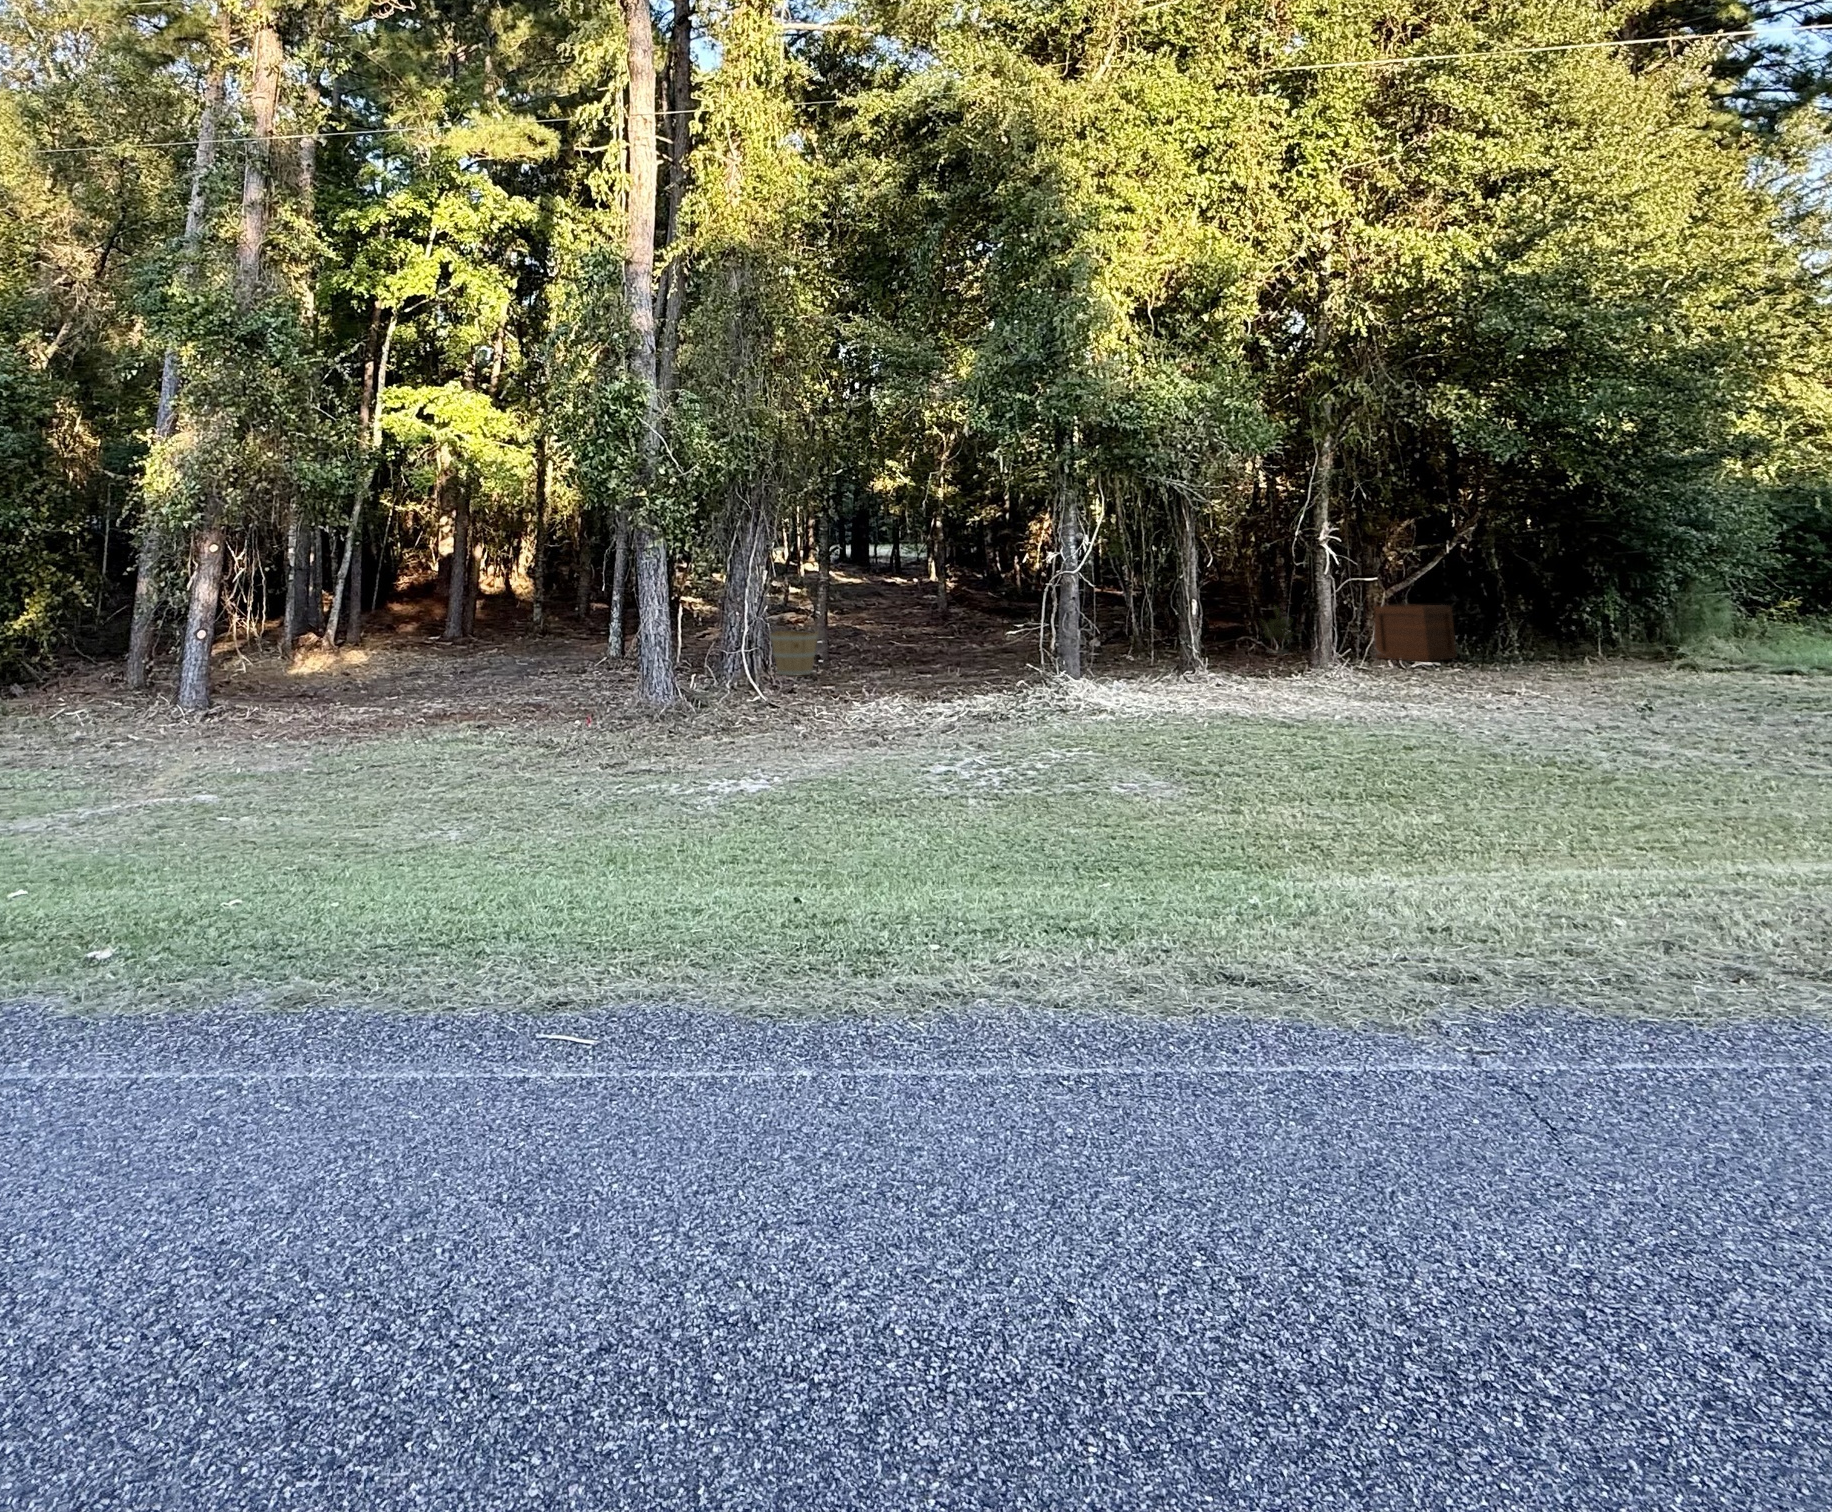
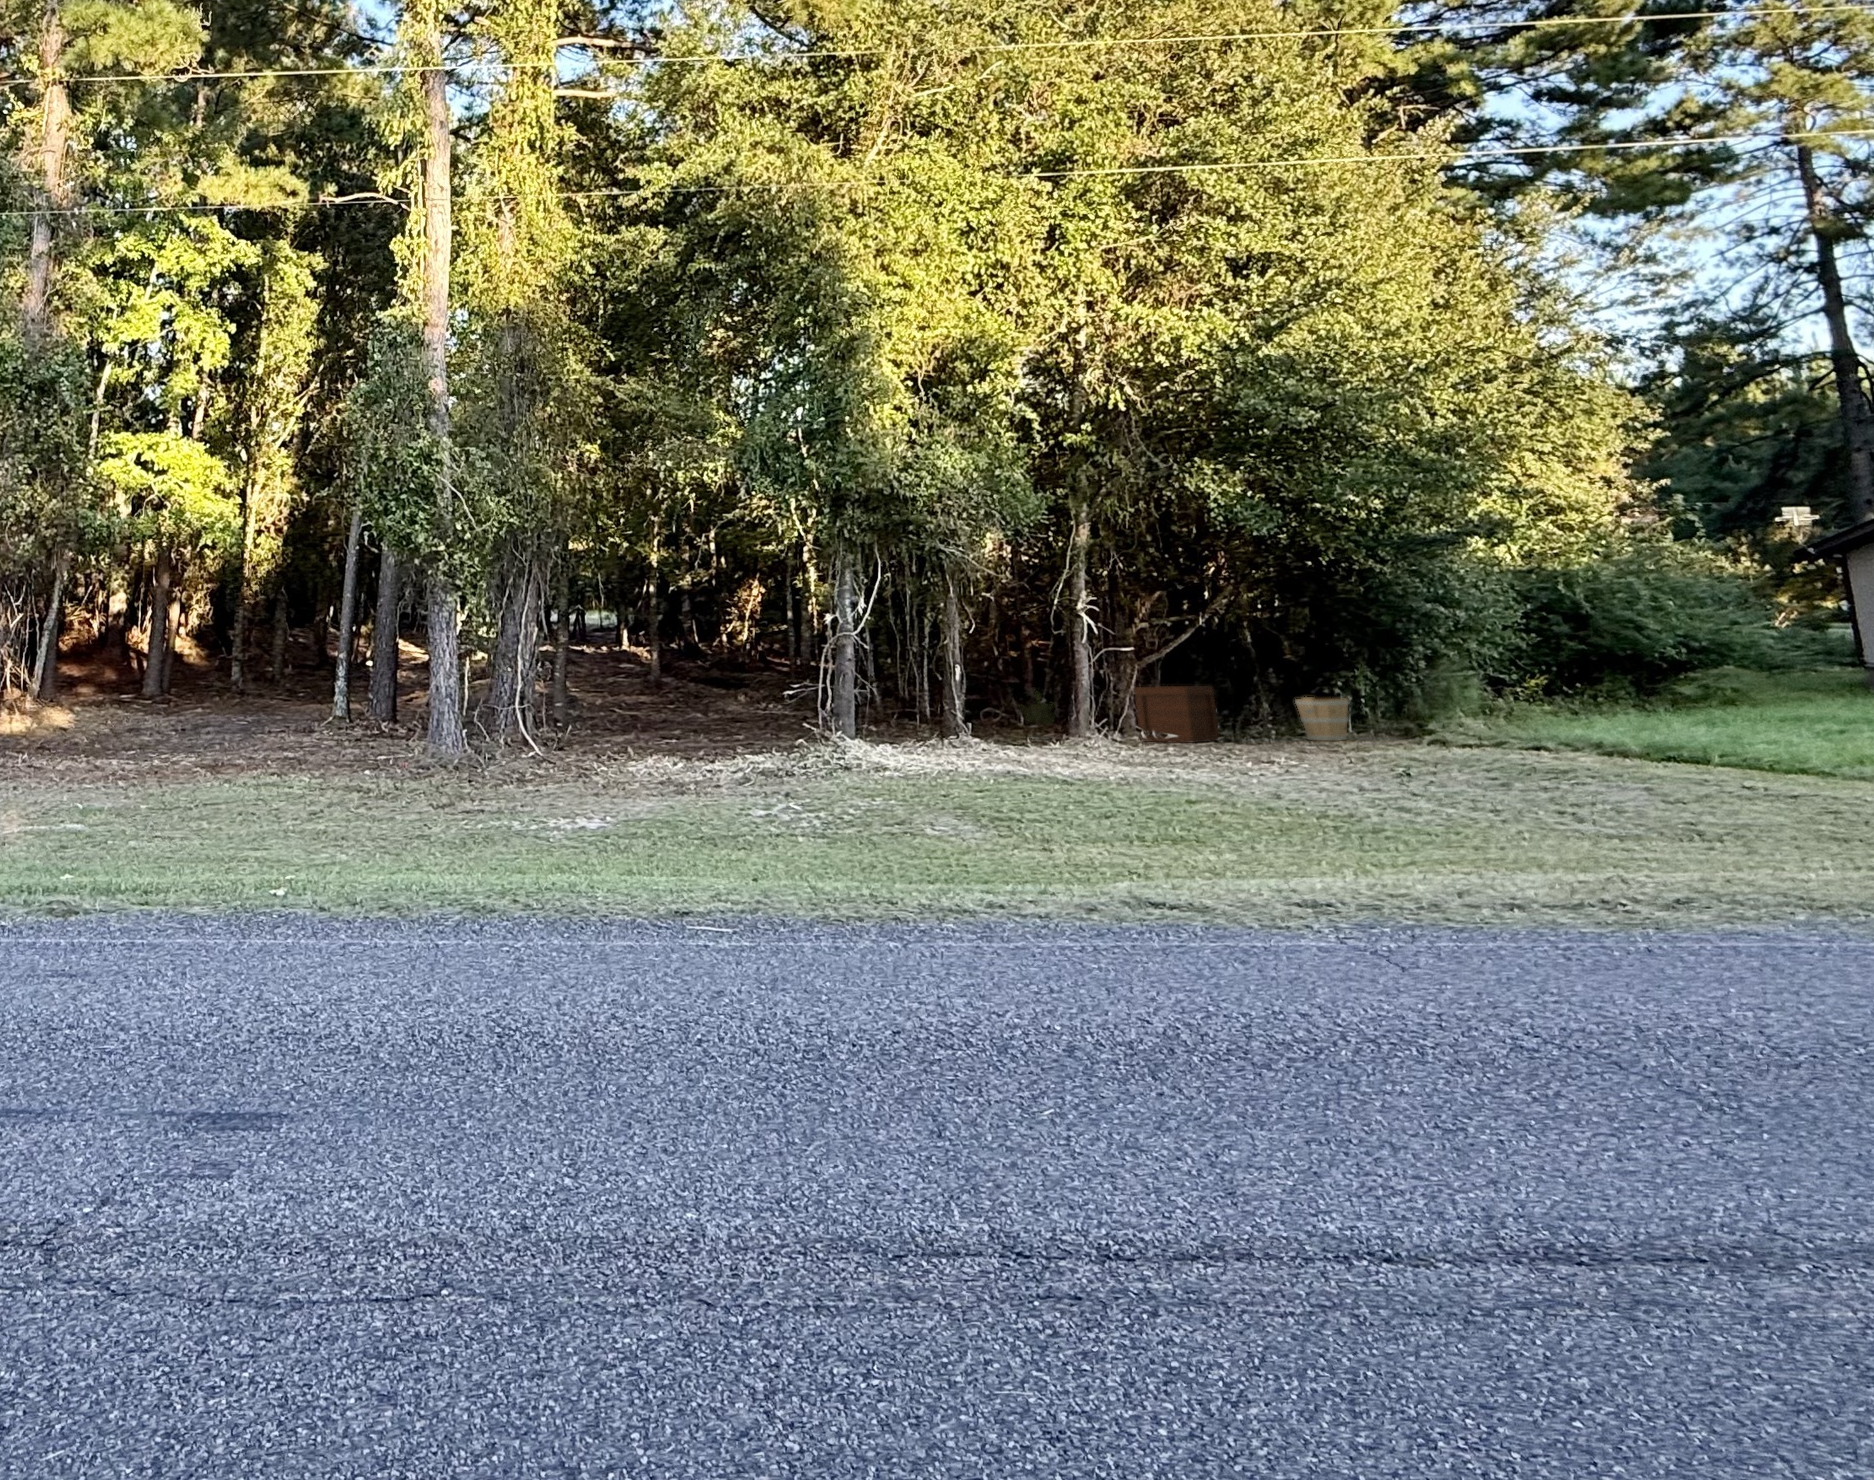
wooden bucket: present [770,631,818,676] -> present [1295,697,1349,741]

